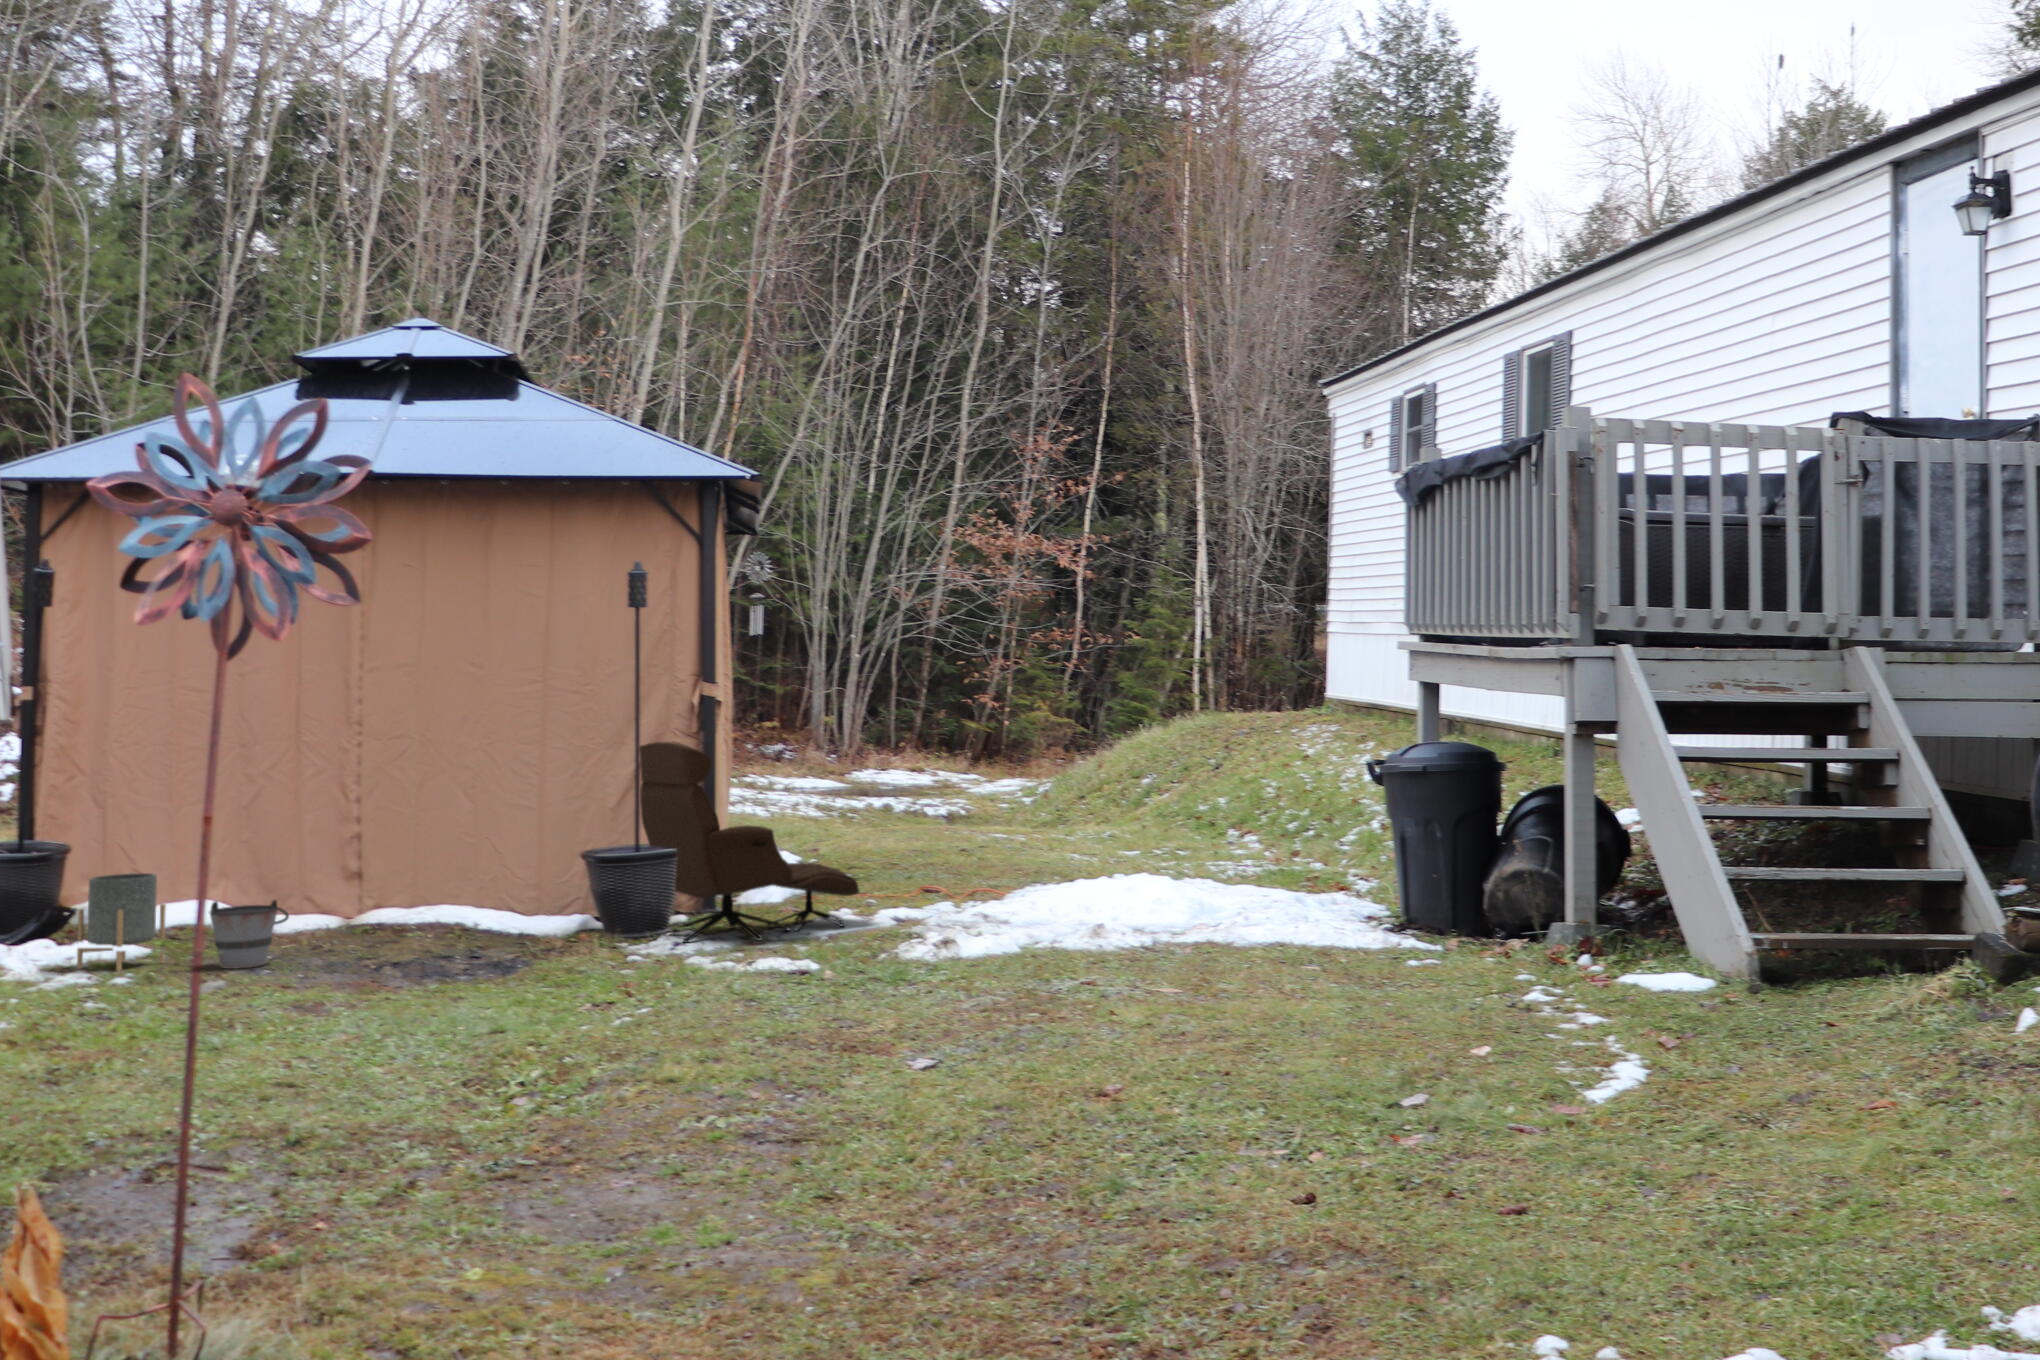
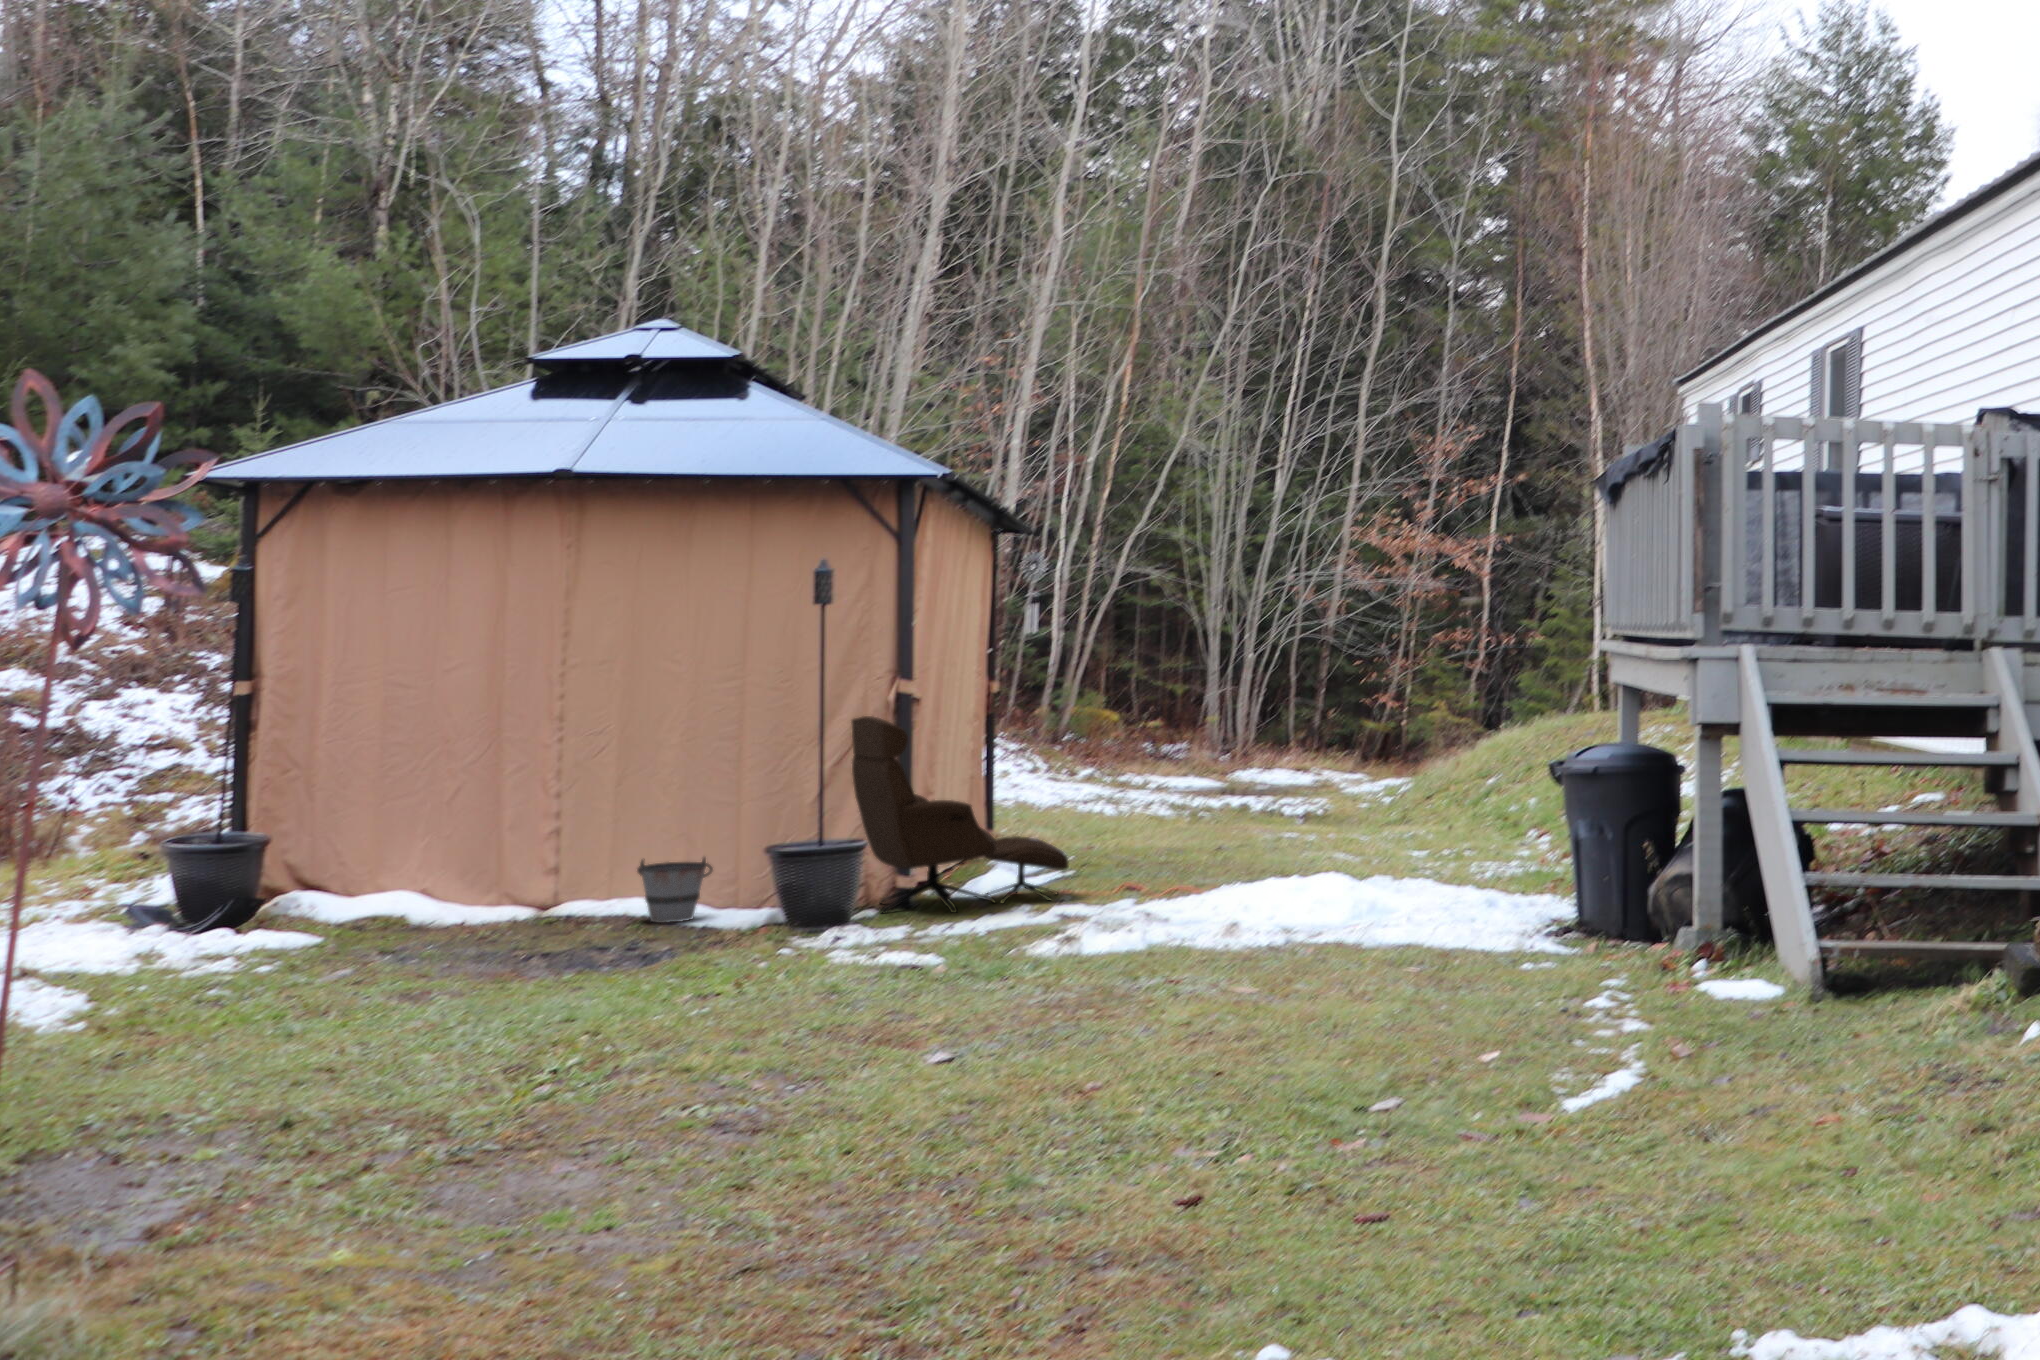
planter: present [77,873,166,972] -> none [300,833,388,927]
bucket: present [210,900,289,969] -> present [637,857,713,923]

